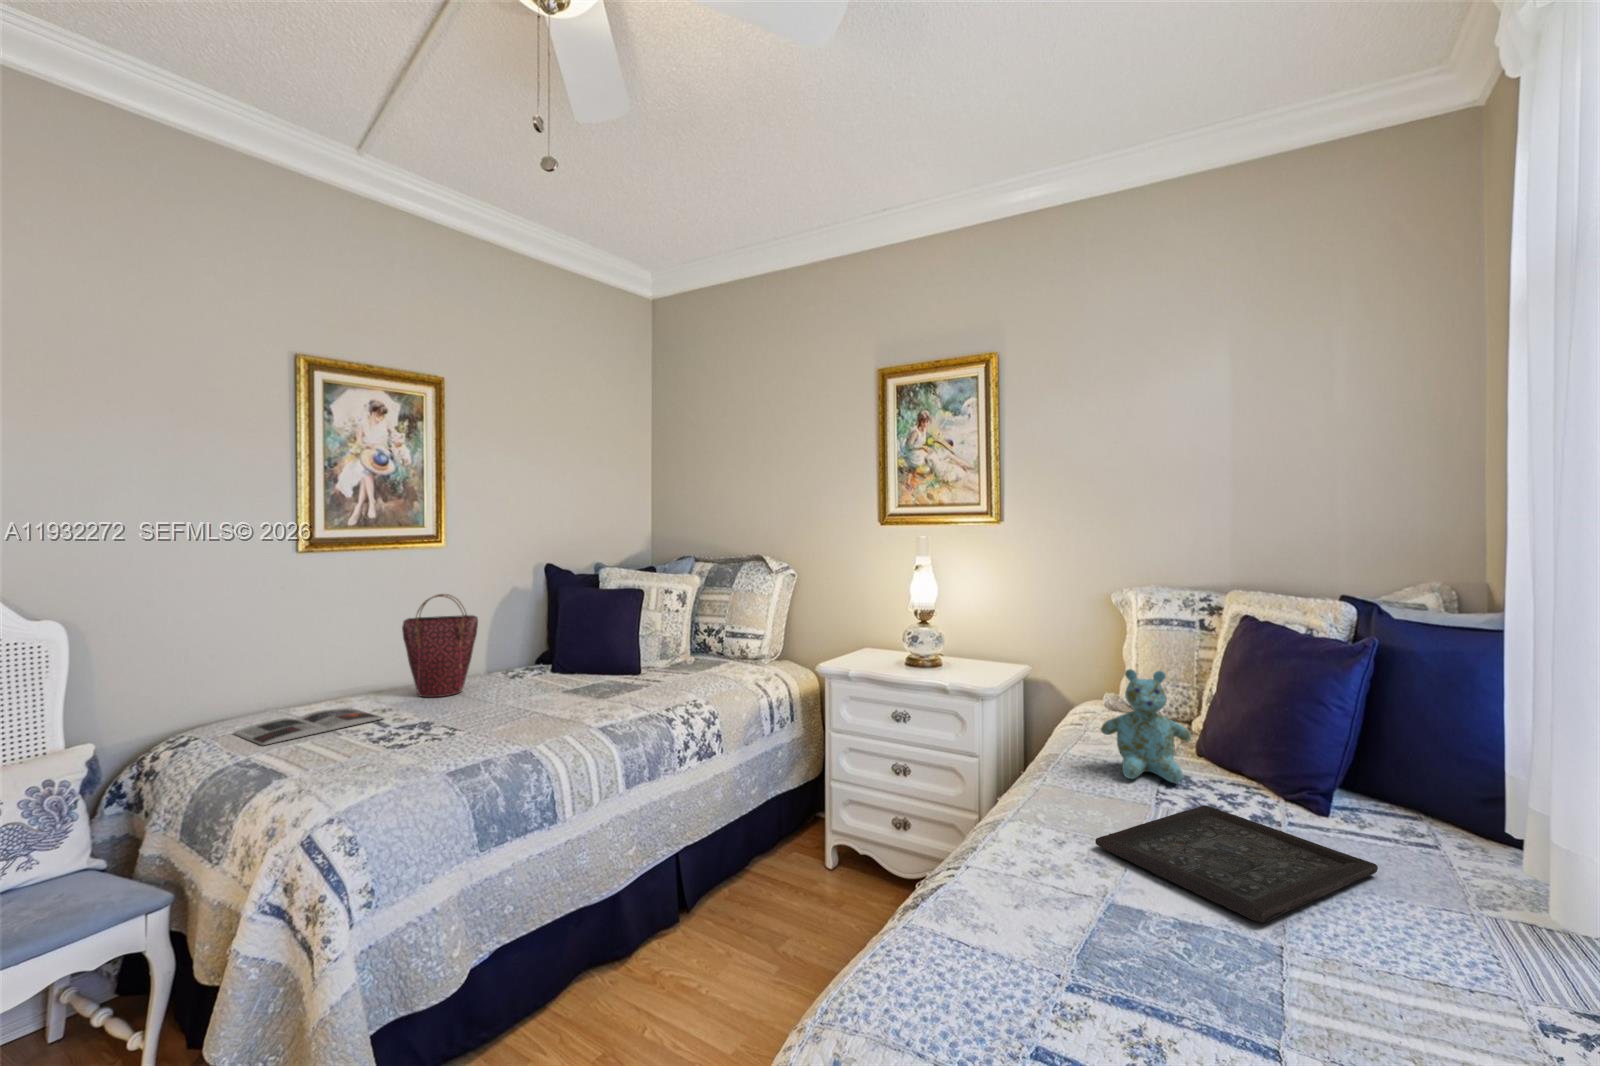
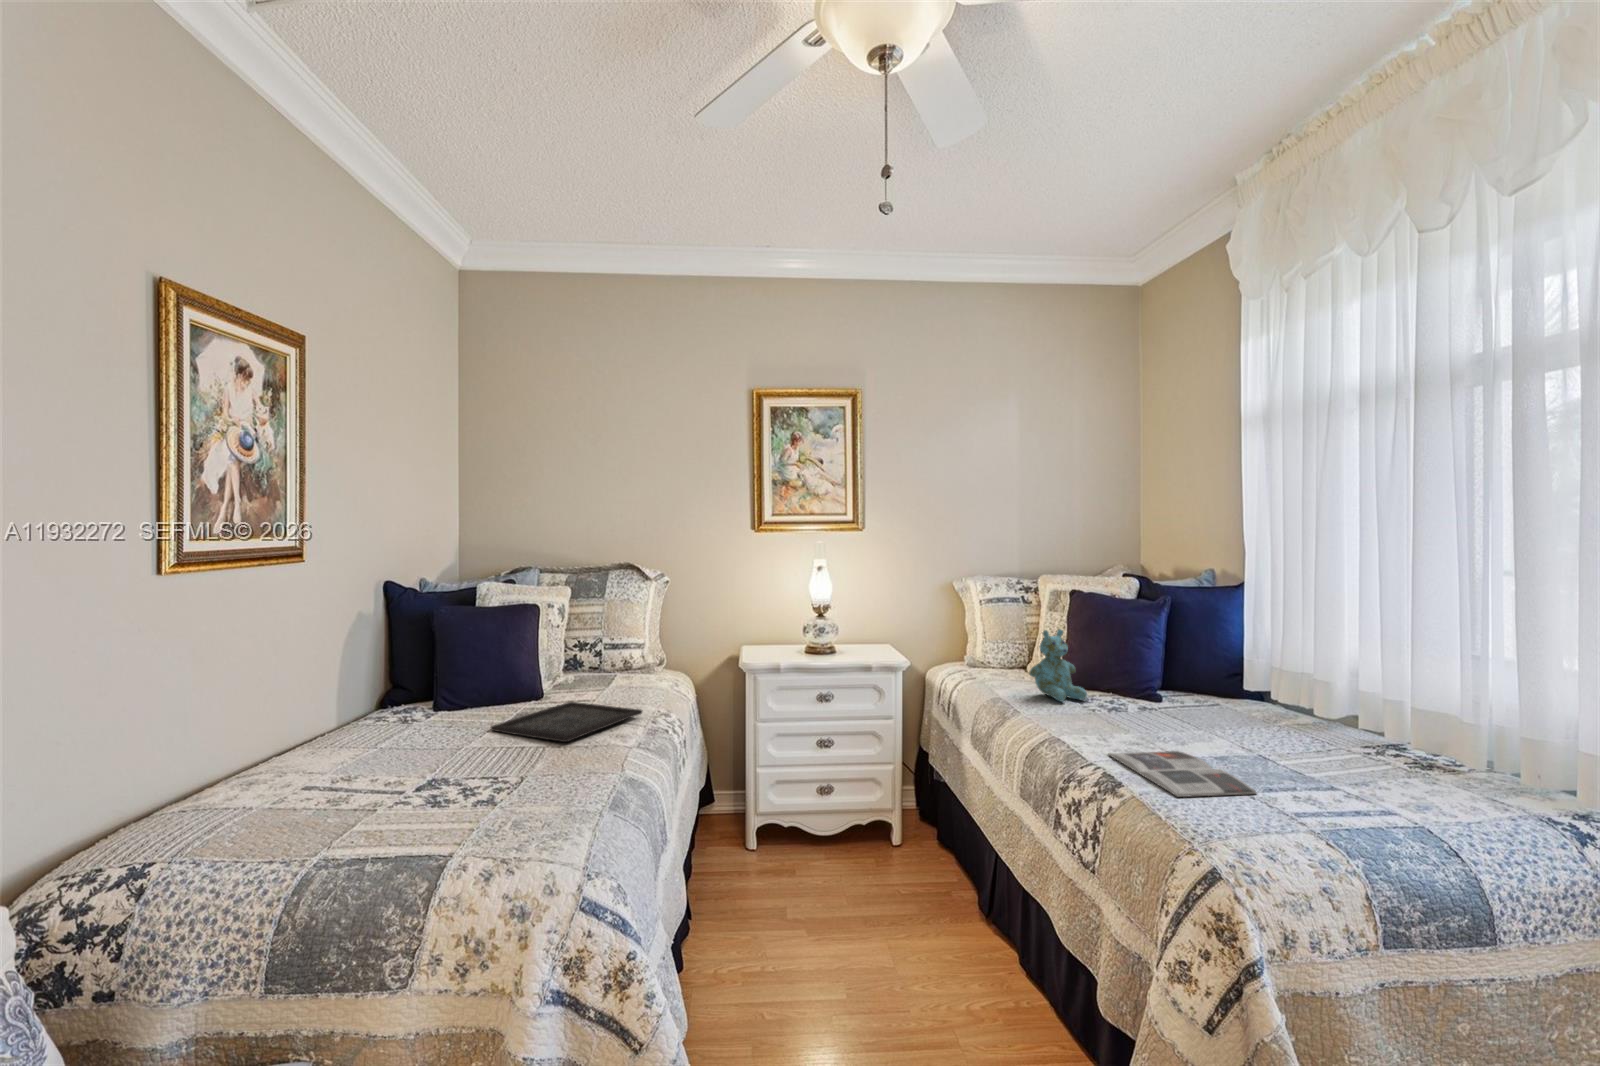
handbag: present [402,594,478,697] -> none [319,622,412,758]
magazine: present [234,708,383,745] -> present [1109,751,1256,797]
tray: present [1095,806,1378,922] -> present [491,702,642,742]

